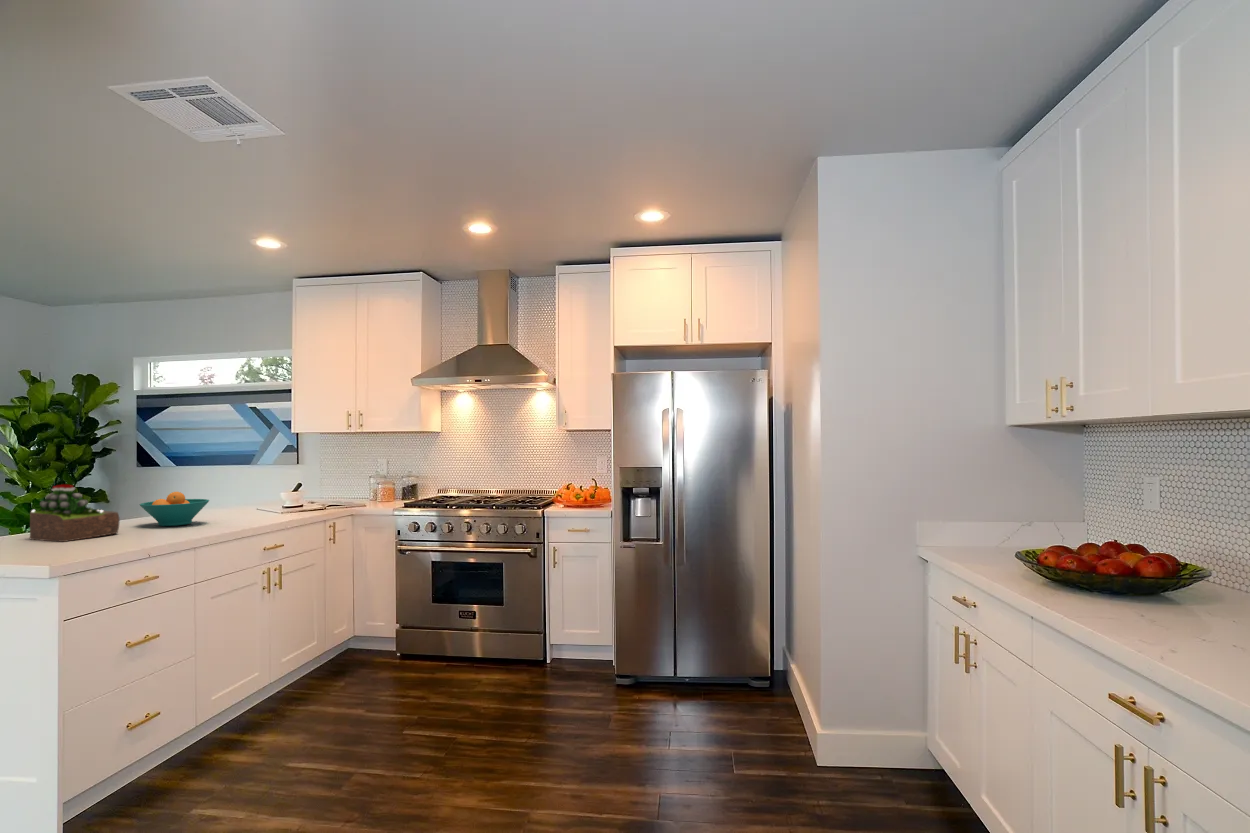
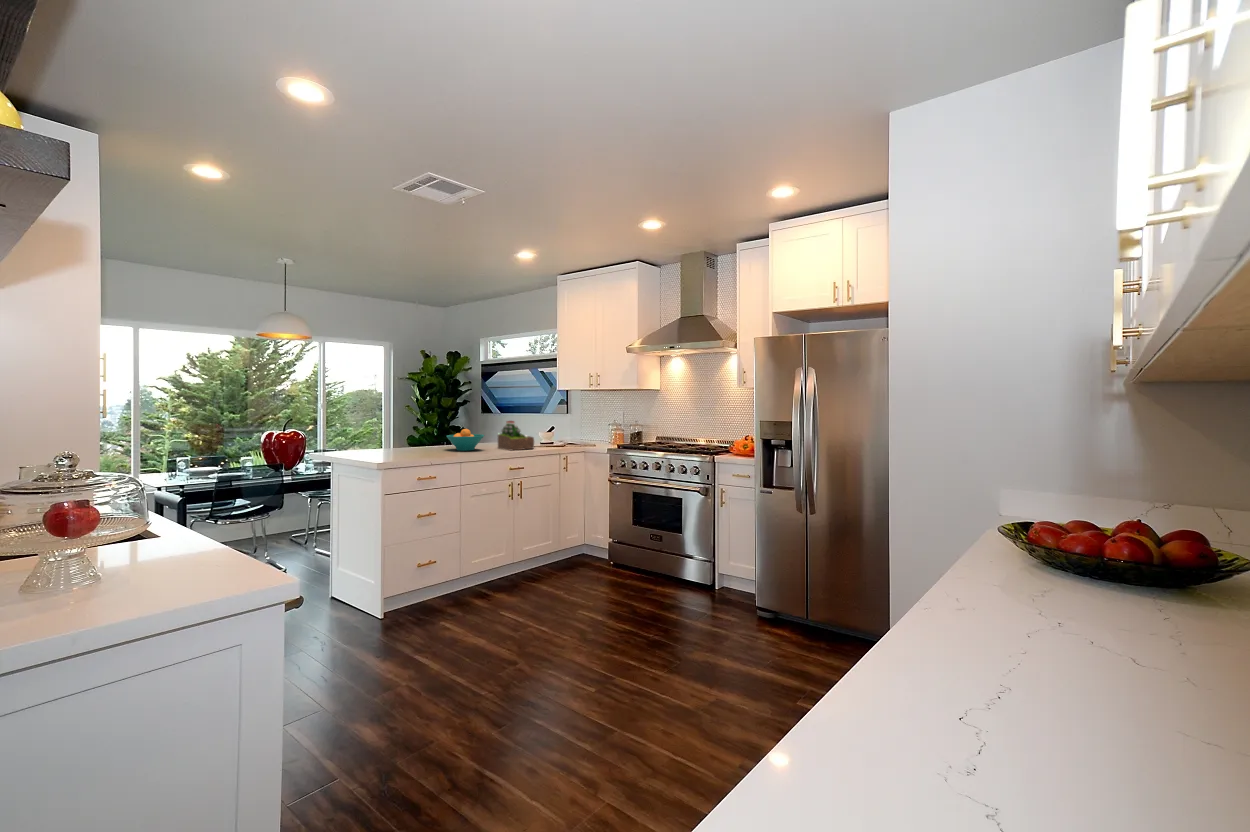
succulent plant: present [30,484,120,542] -> present [498,421,534,451]

